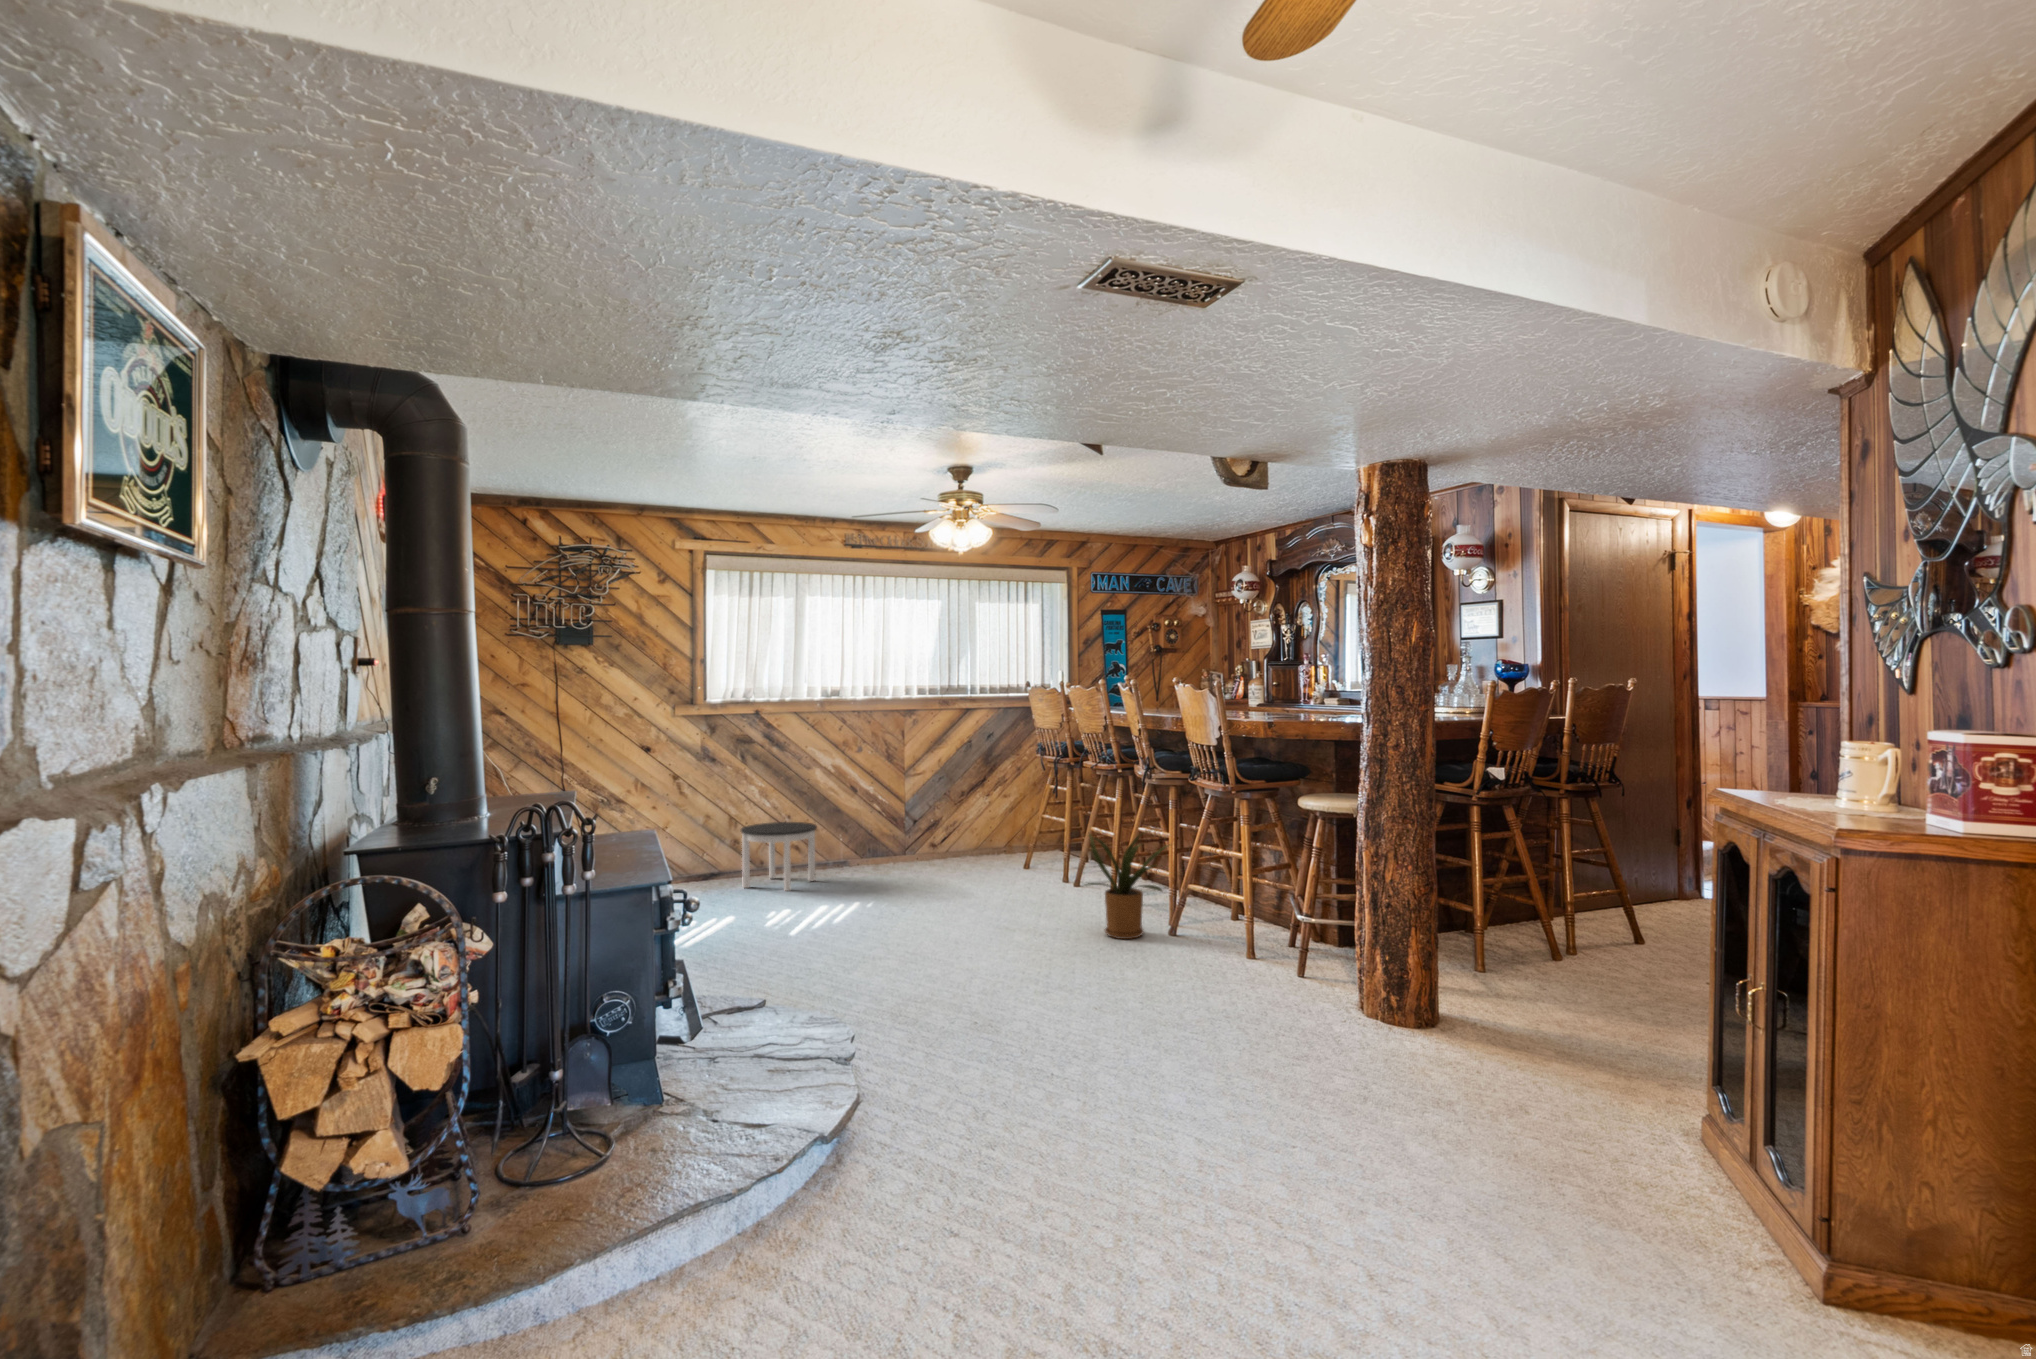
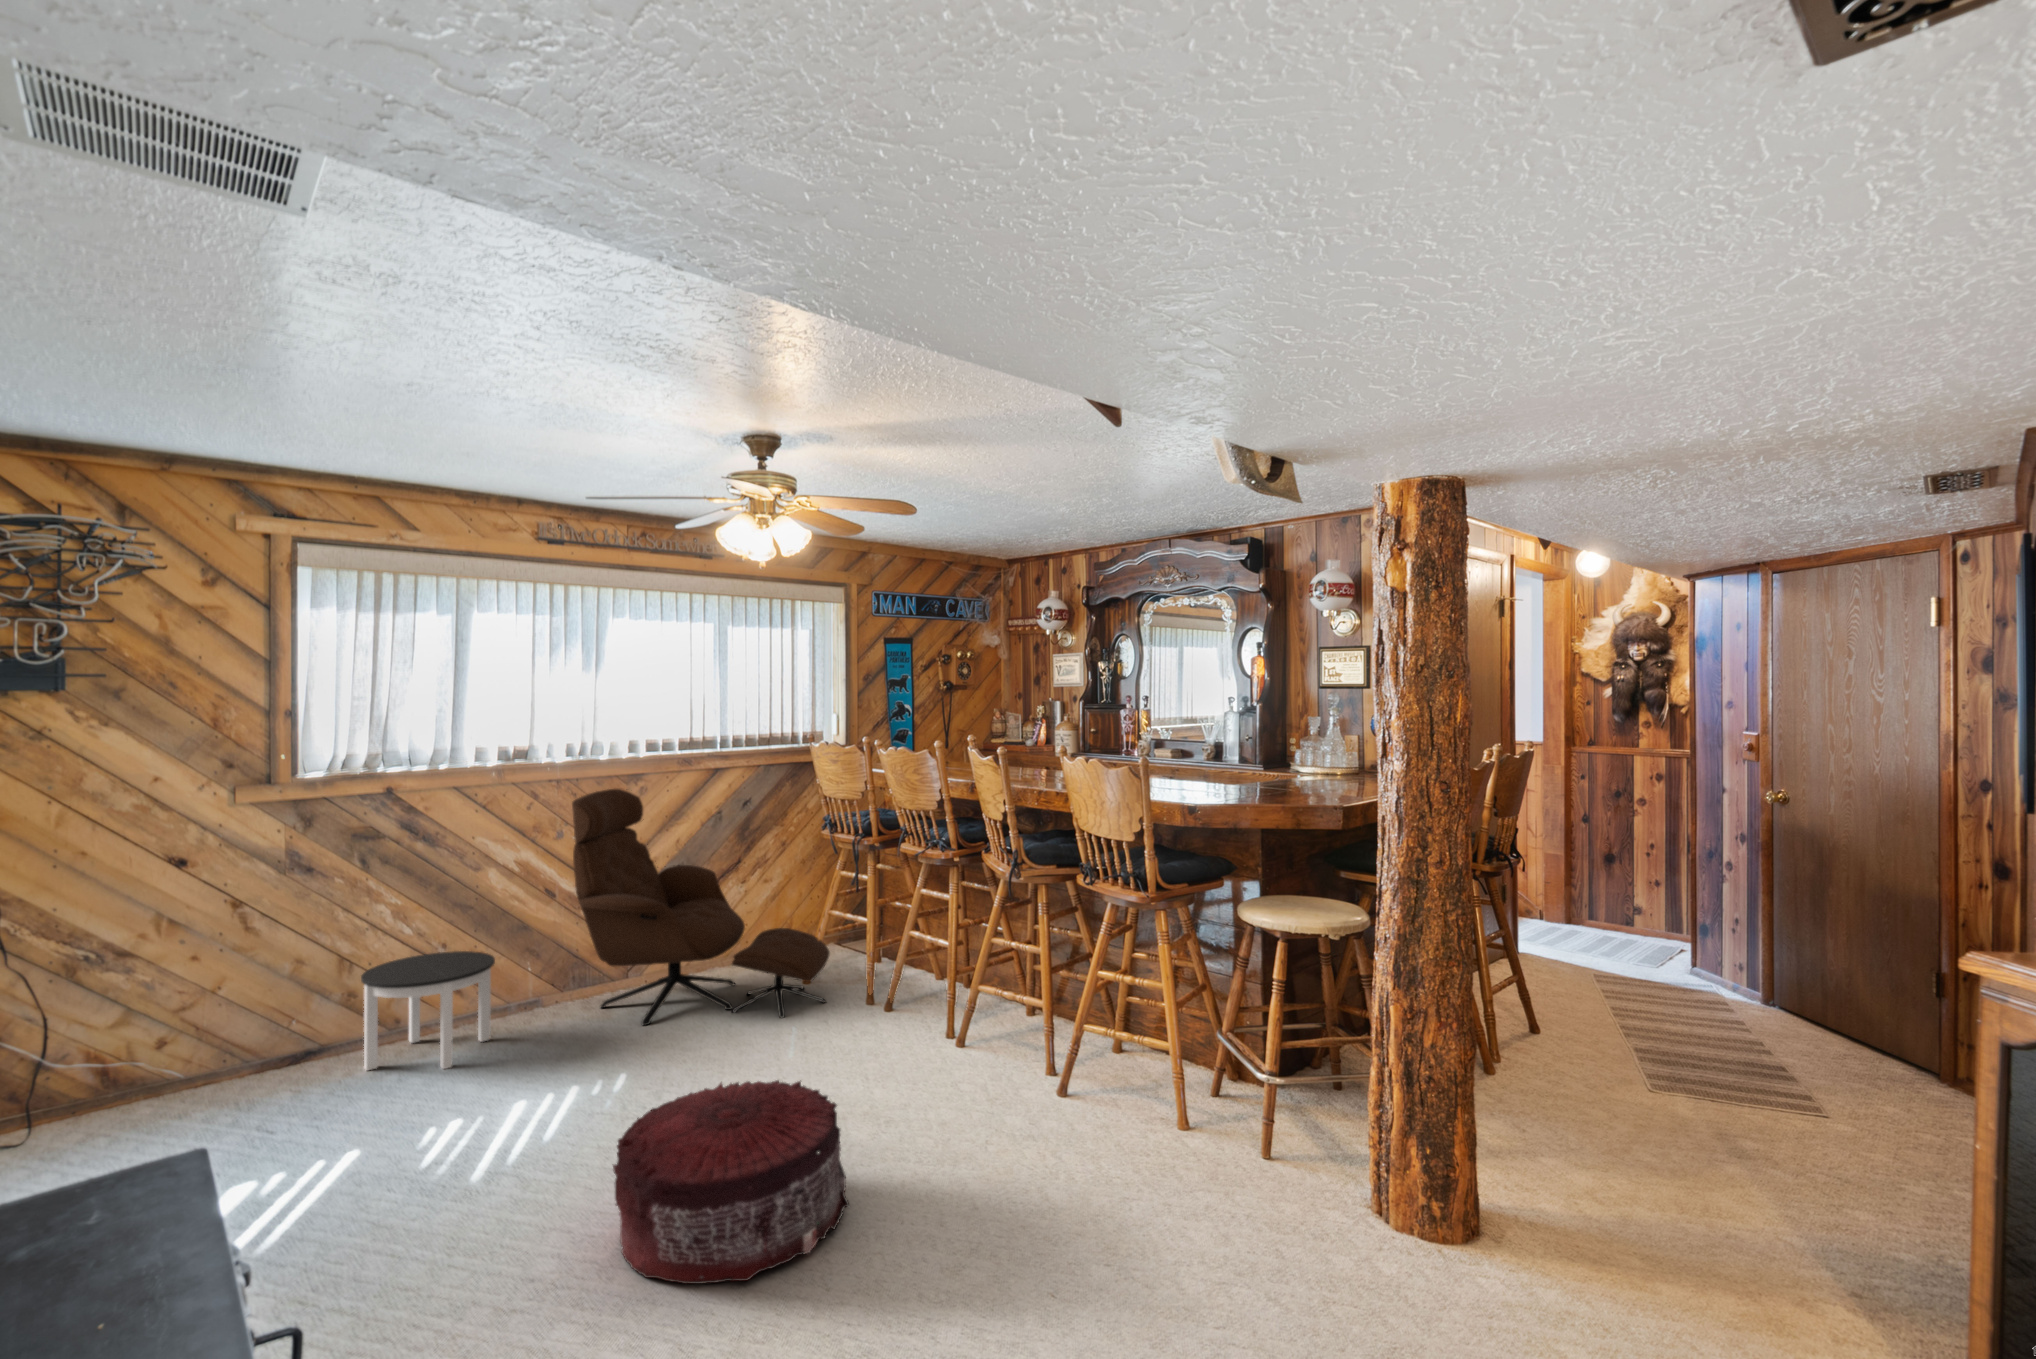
lounge chair: none [866,720,1044,886] -> present [572,789,830,1026]
house plant: present [1088,833,1168,939] -> none [930,954,1062,1111]
pouf: none [855,885,993,982] -> present [613,1080,849,1284]

